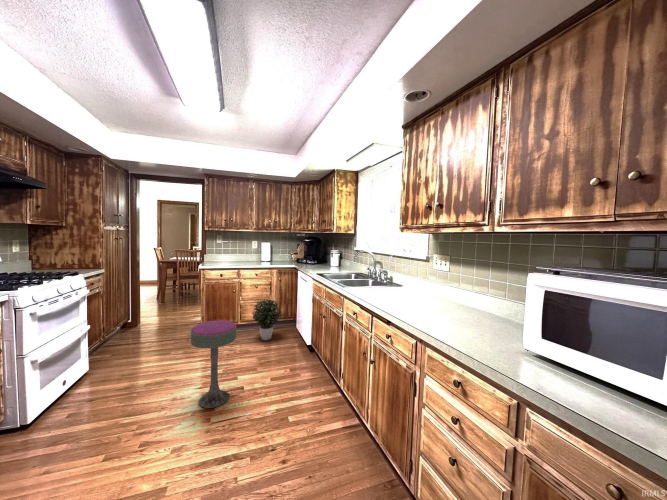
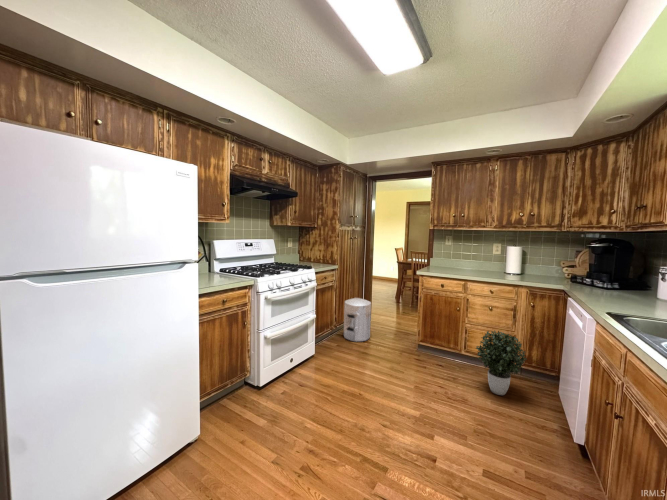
waste bin: none [114,300,149,346] -> present [344,297,371,342]
bar stool: present [191,320,236,408] -> none [367,346,425,470]

